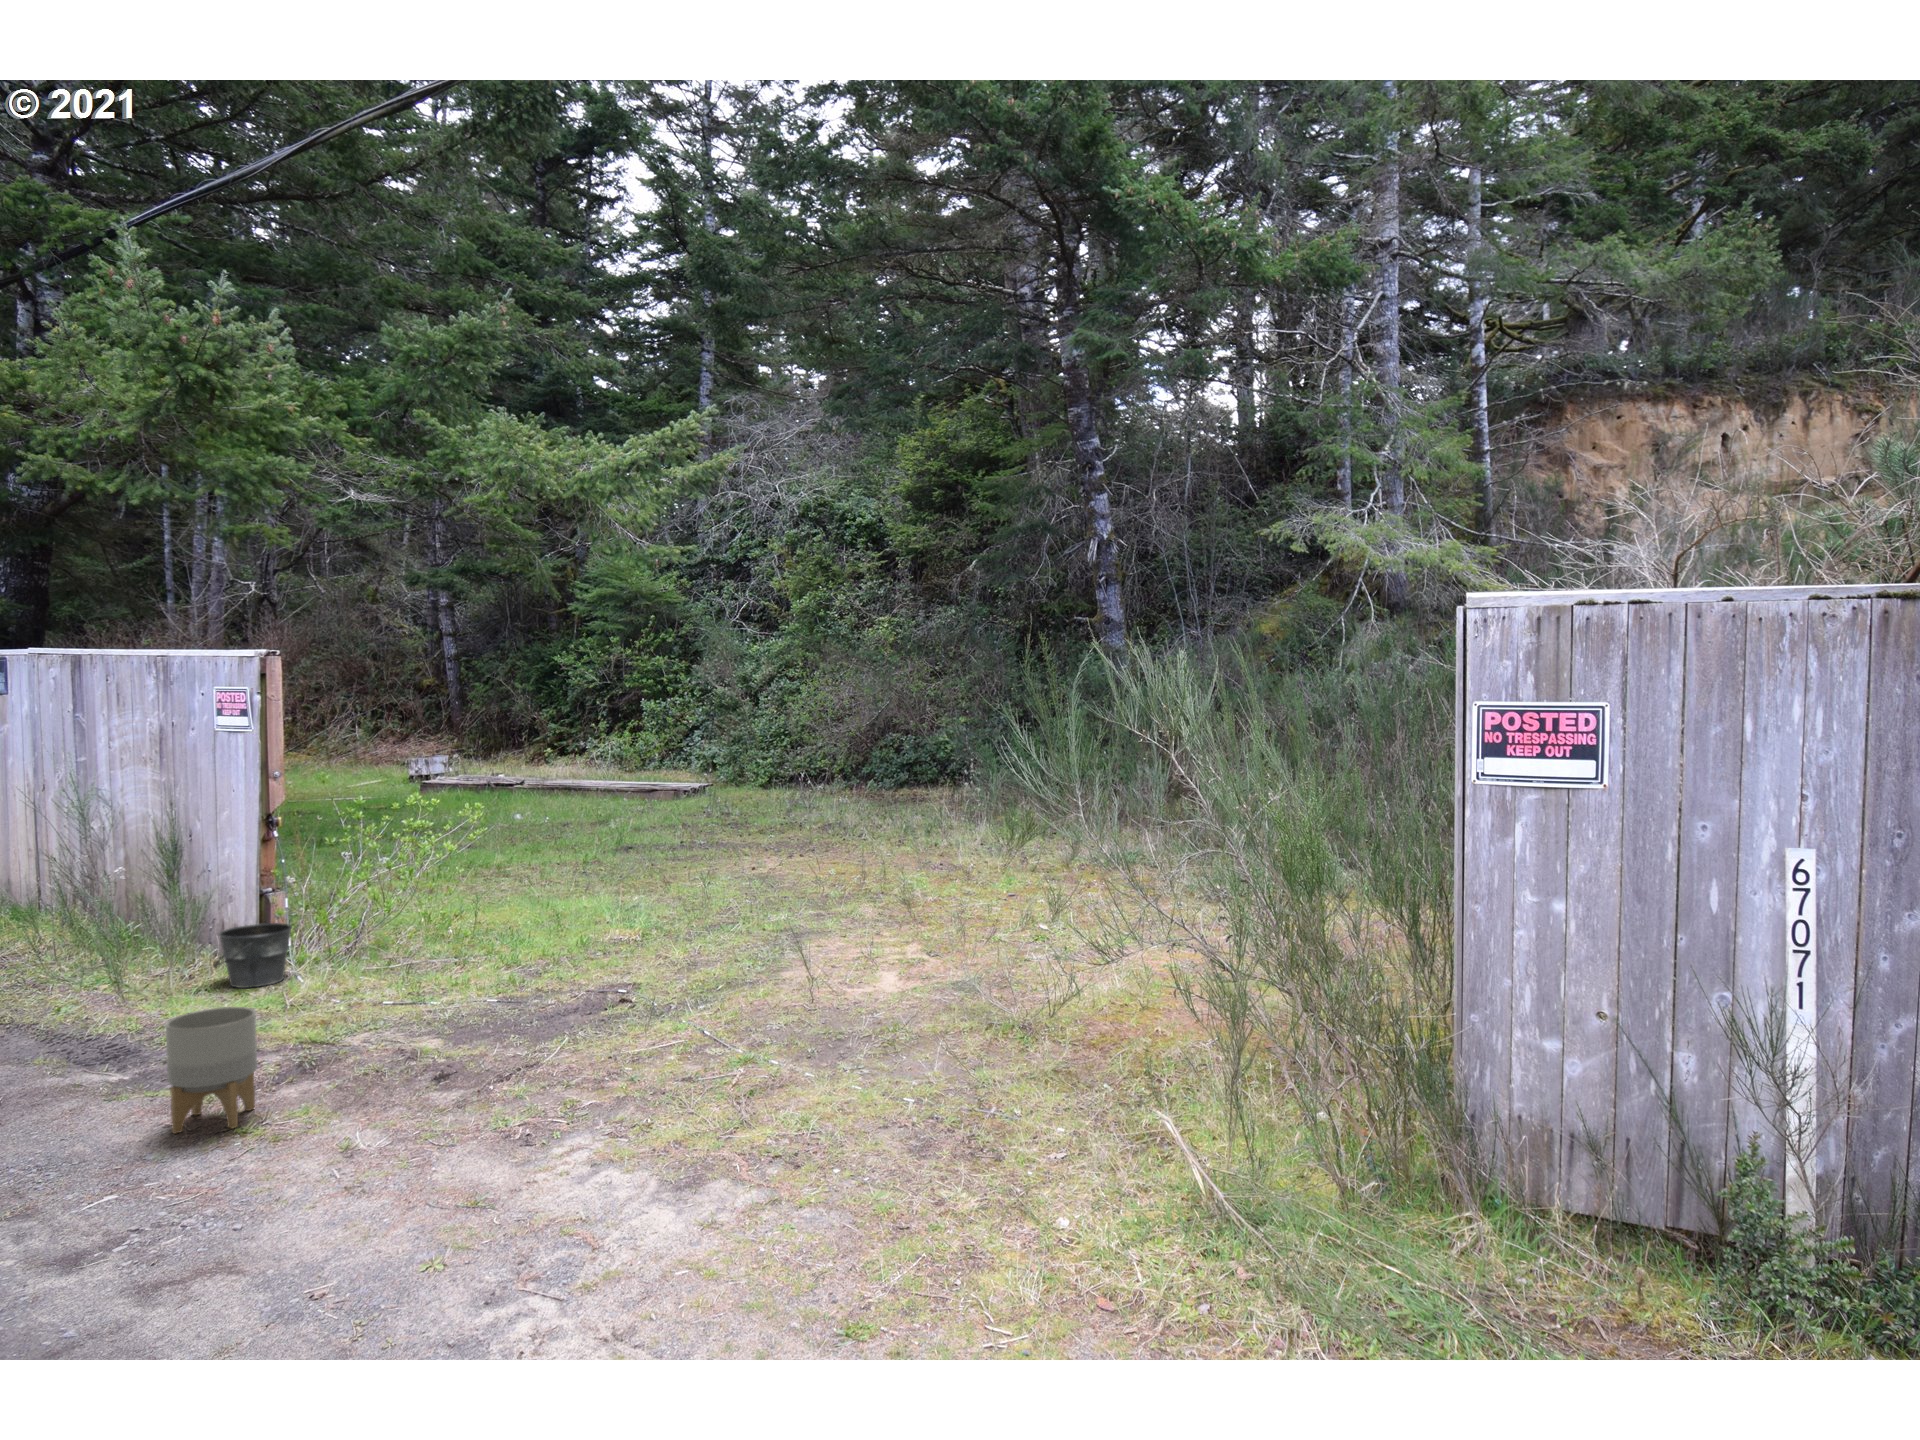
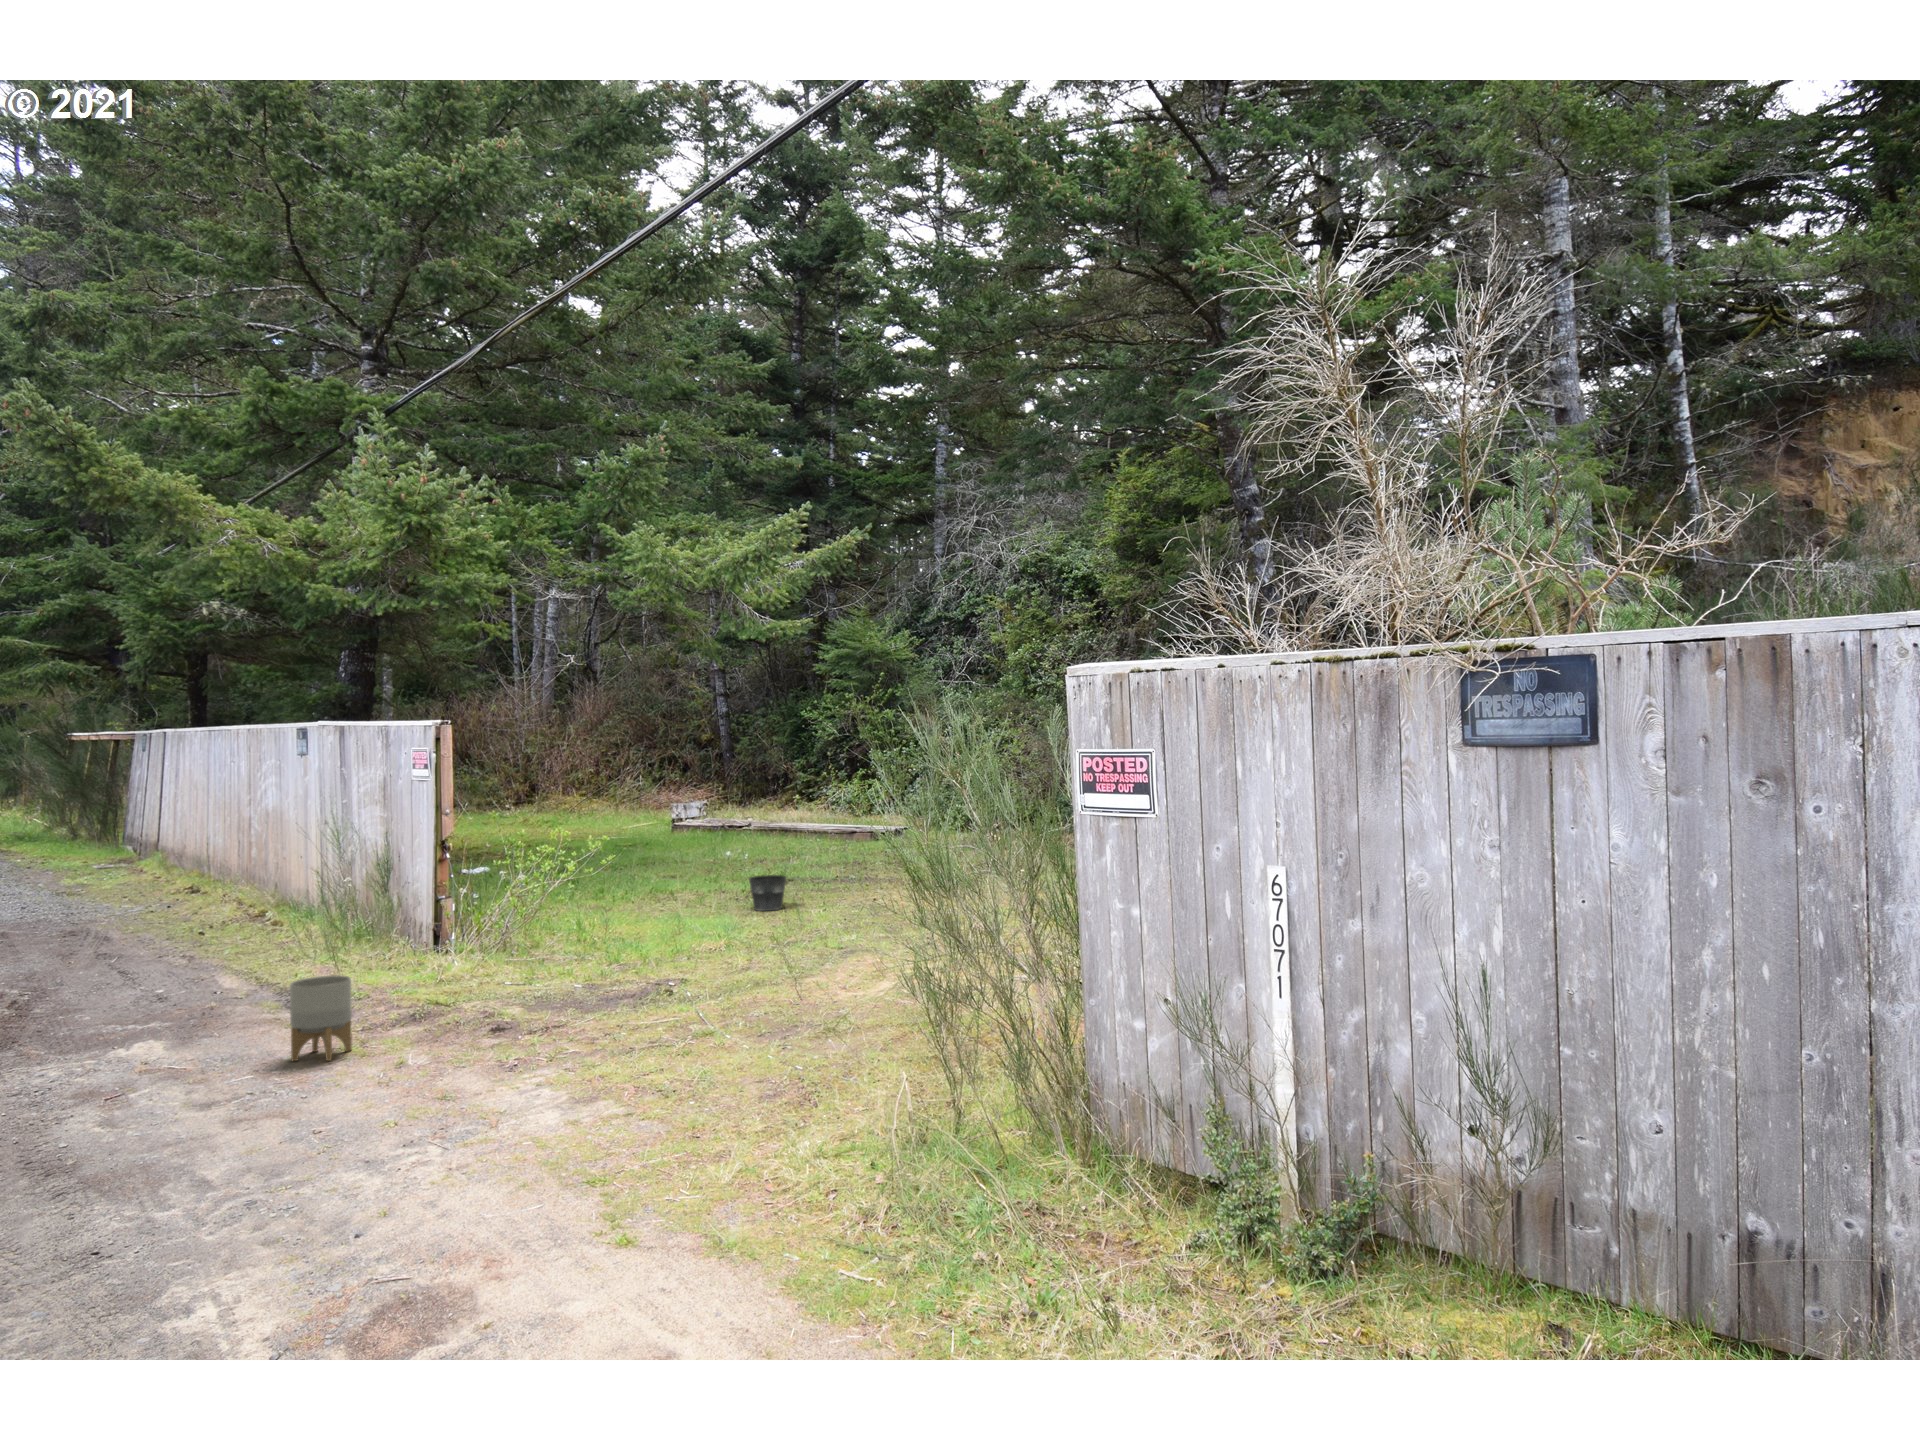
bucket: present [213,923,292,988] -> present [746,875,786,911]

